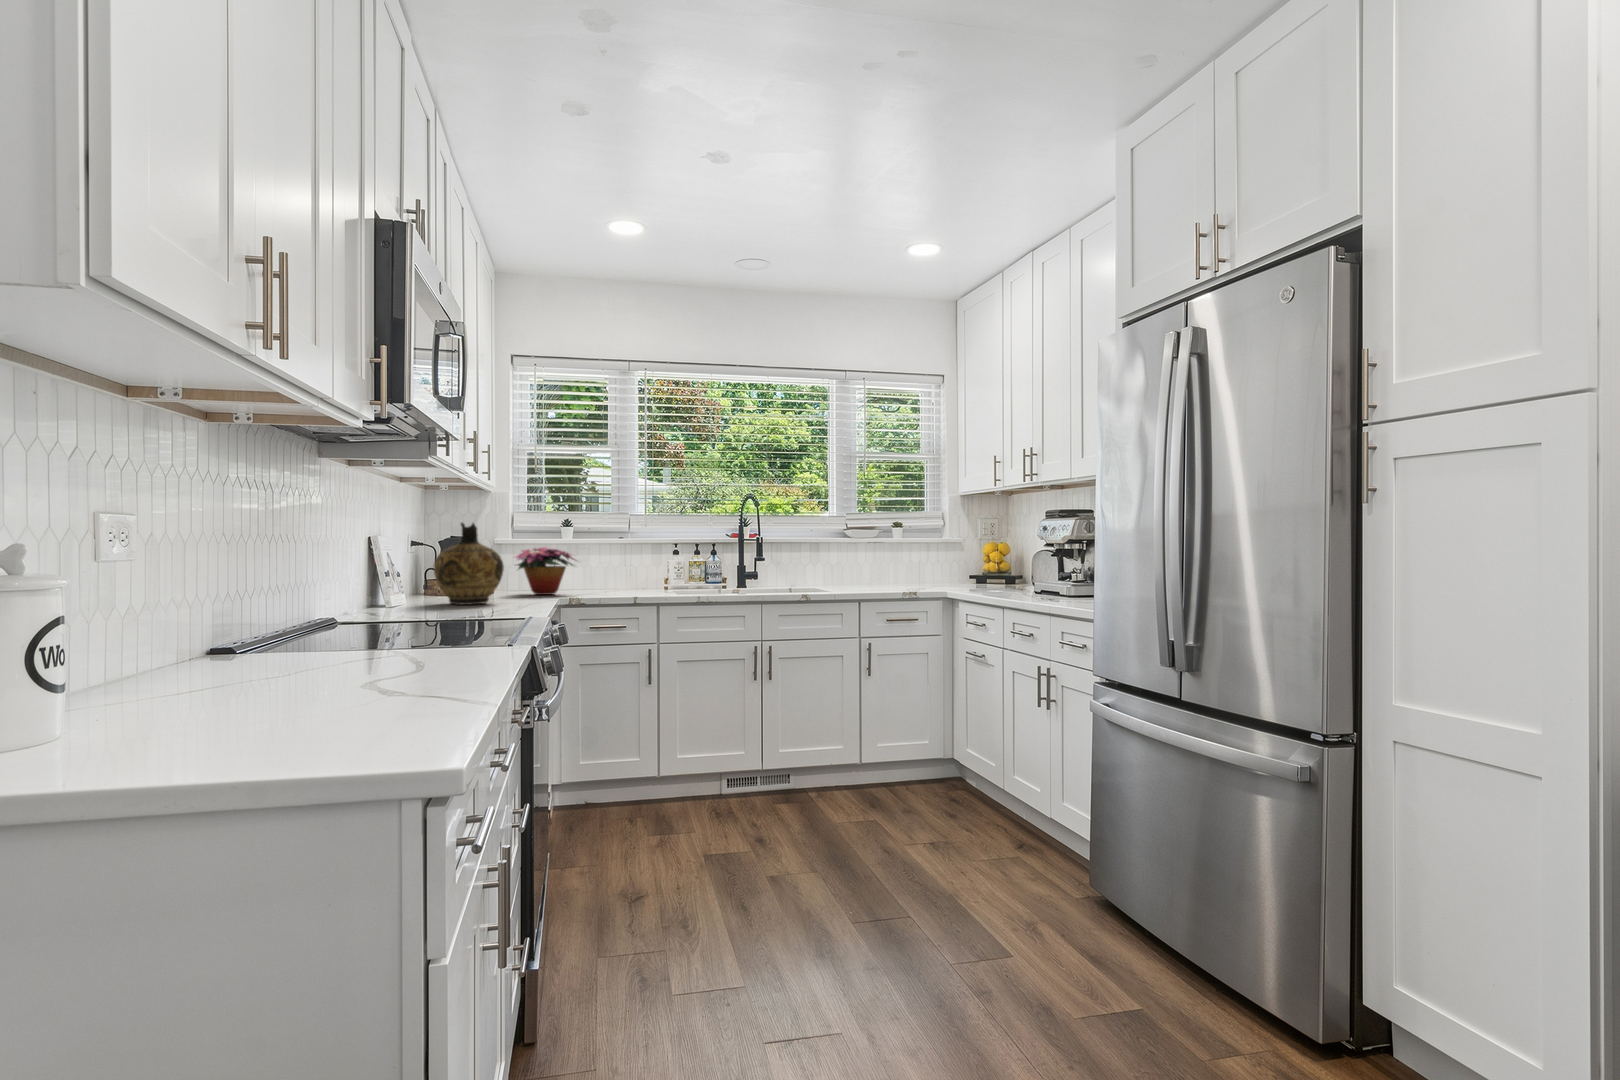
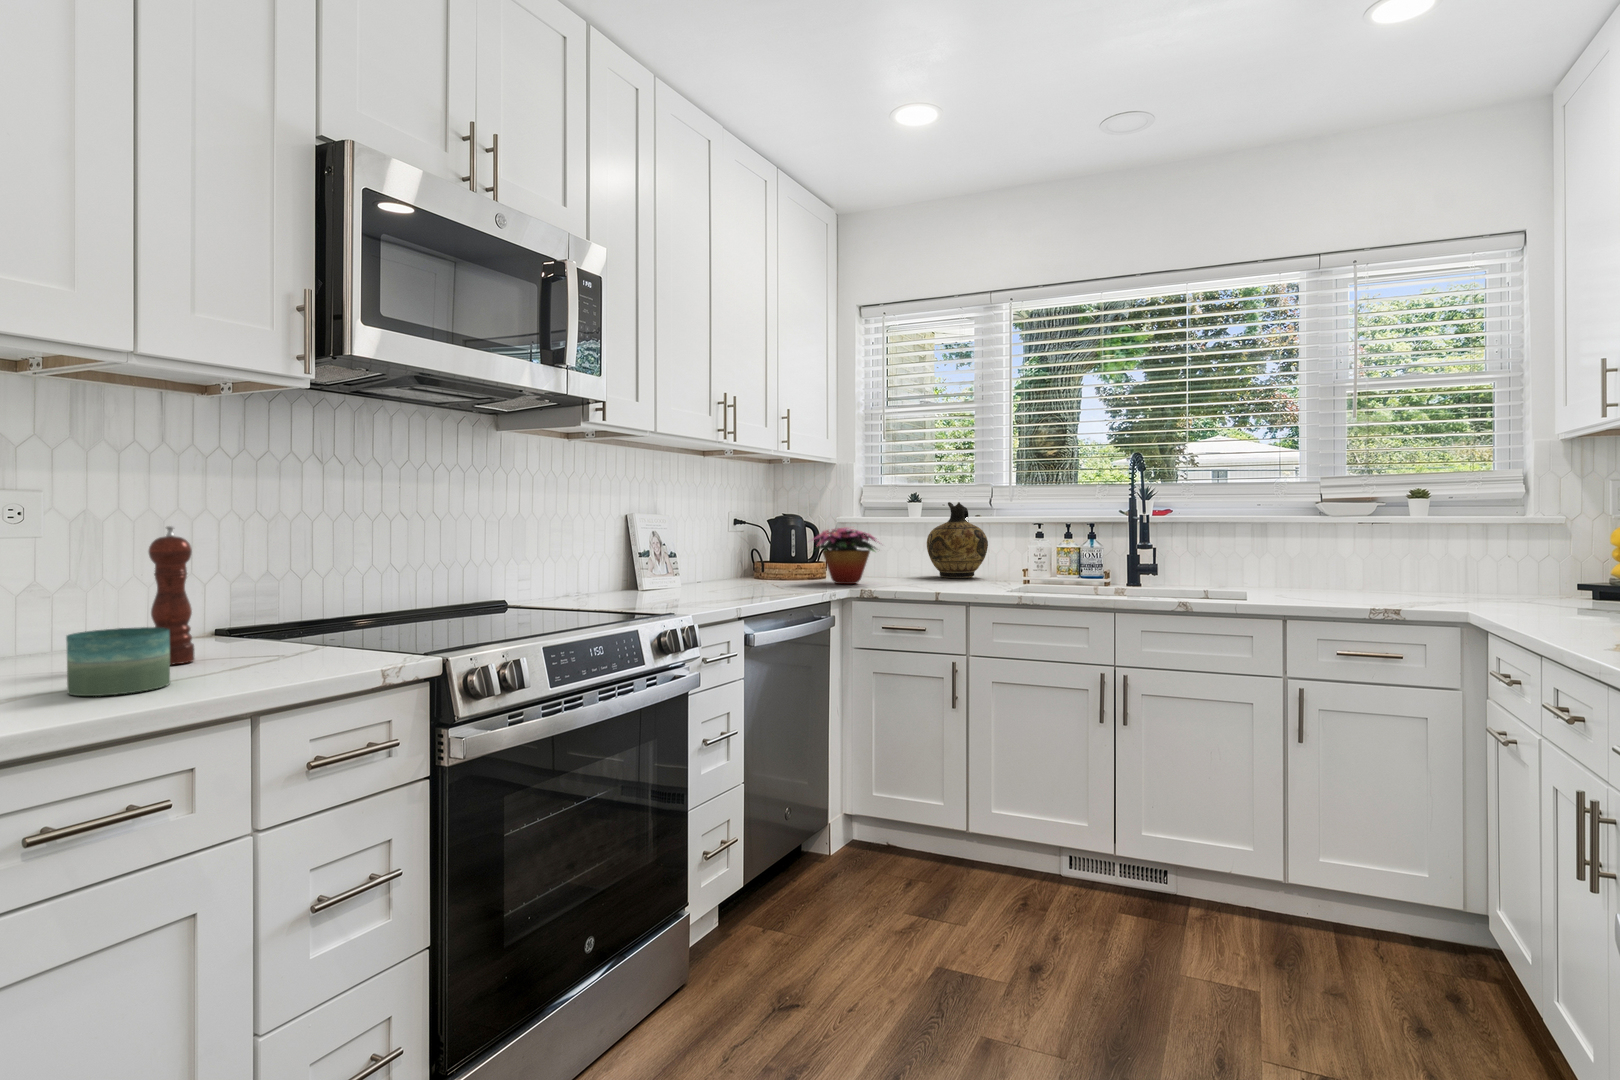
ceramic jug: present [434,523,504,605] -> present [927,502,988,578]
pepper mill: none [282,546,317,663] -> present [149,526,195,665]
candle: none [333,625,405,675] -> present [66,627,170,696]

